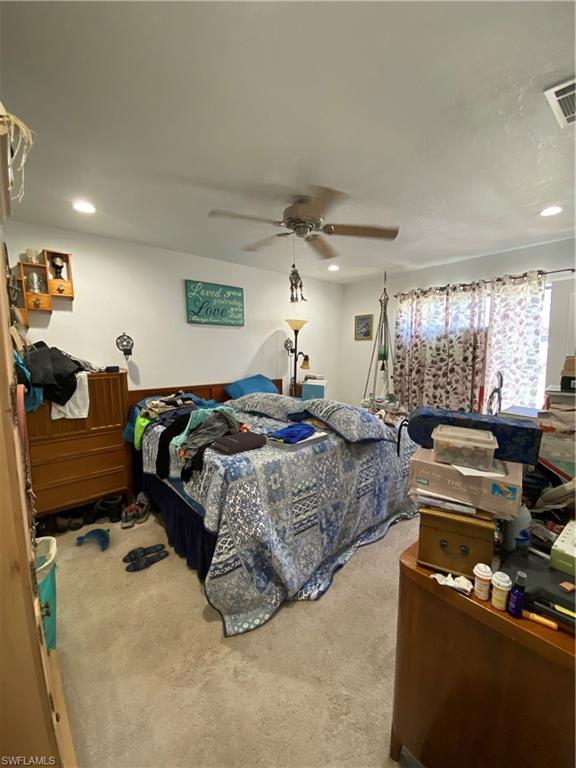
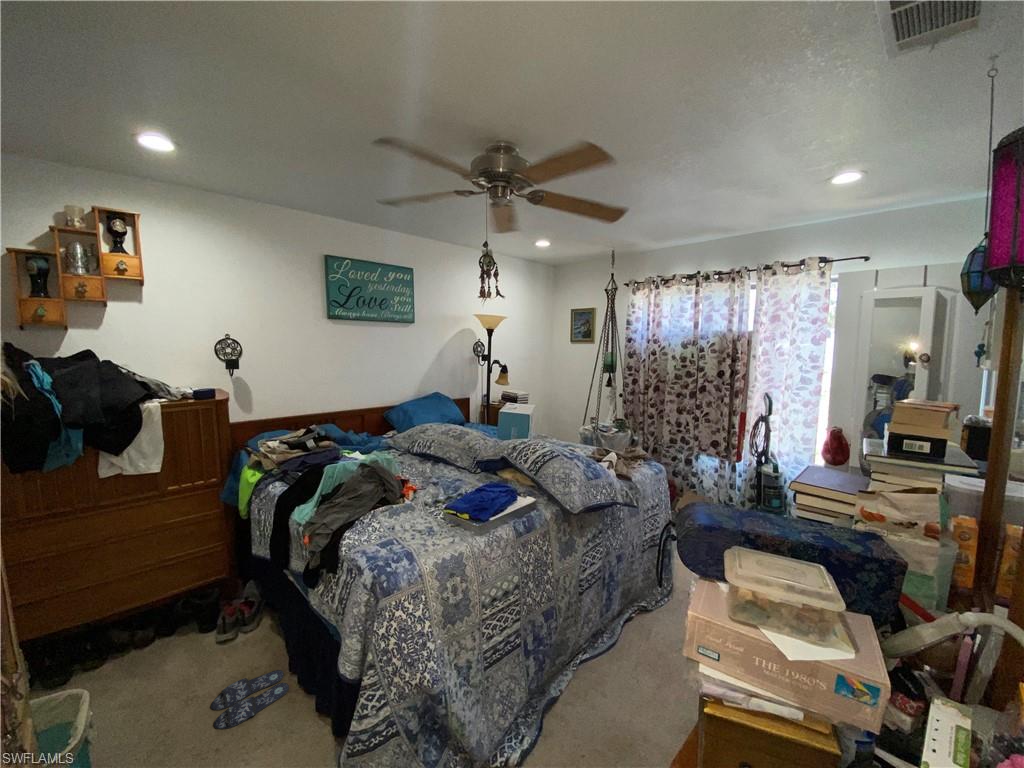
book: present [213,431,267,455] -> none [358,497,443,546]
plush toy: present [76,528,110,551] -> none [137,647,196,690]

